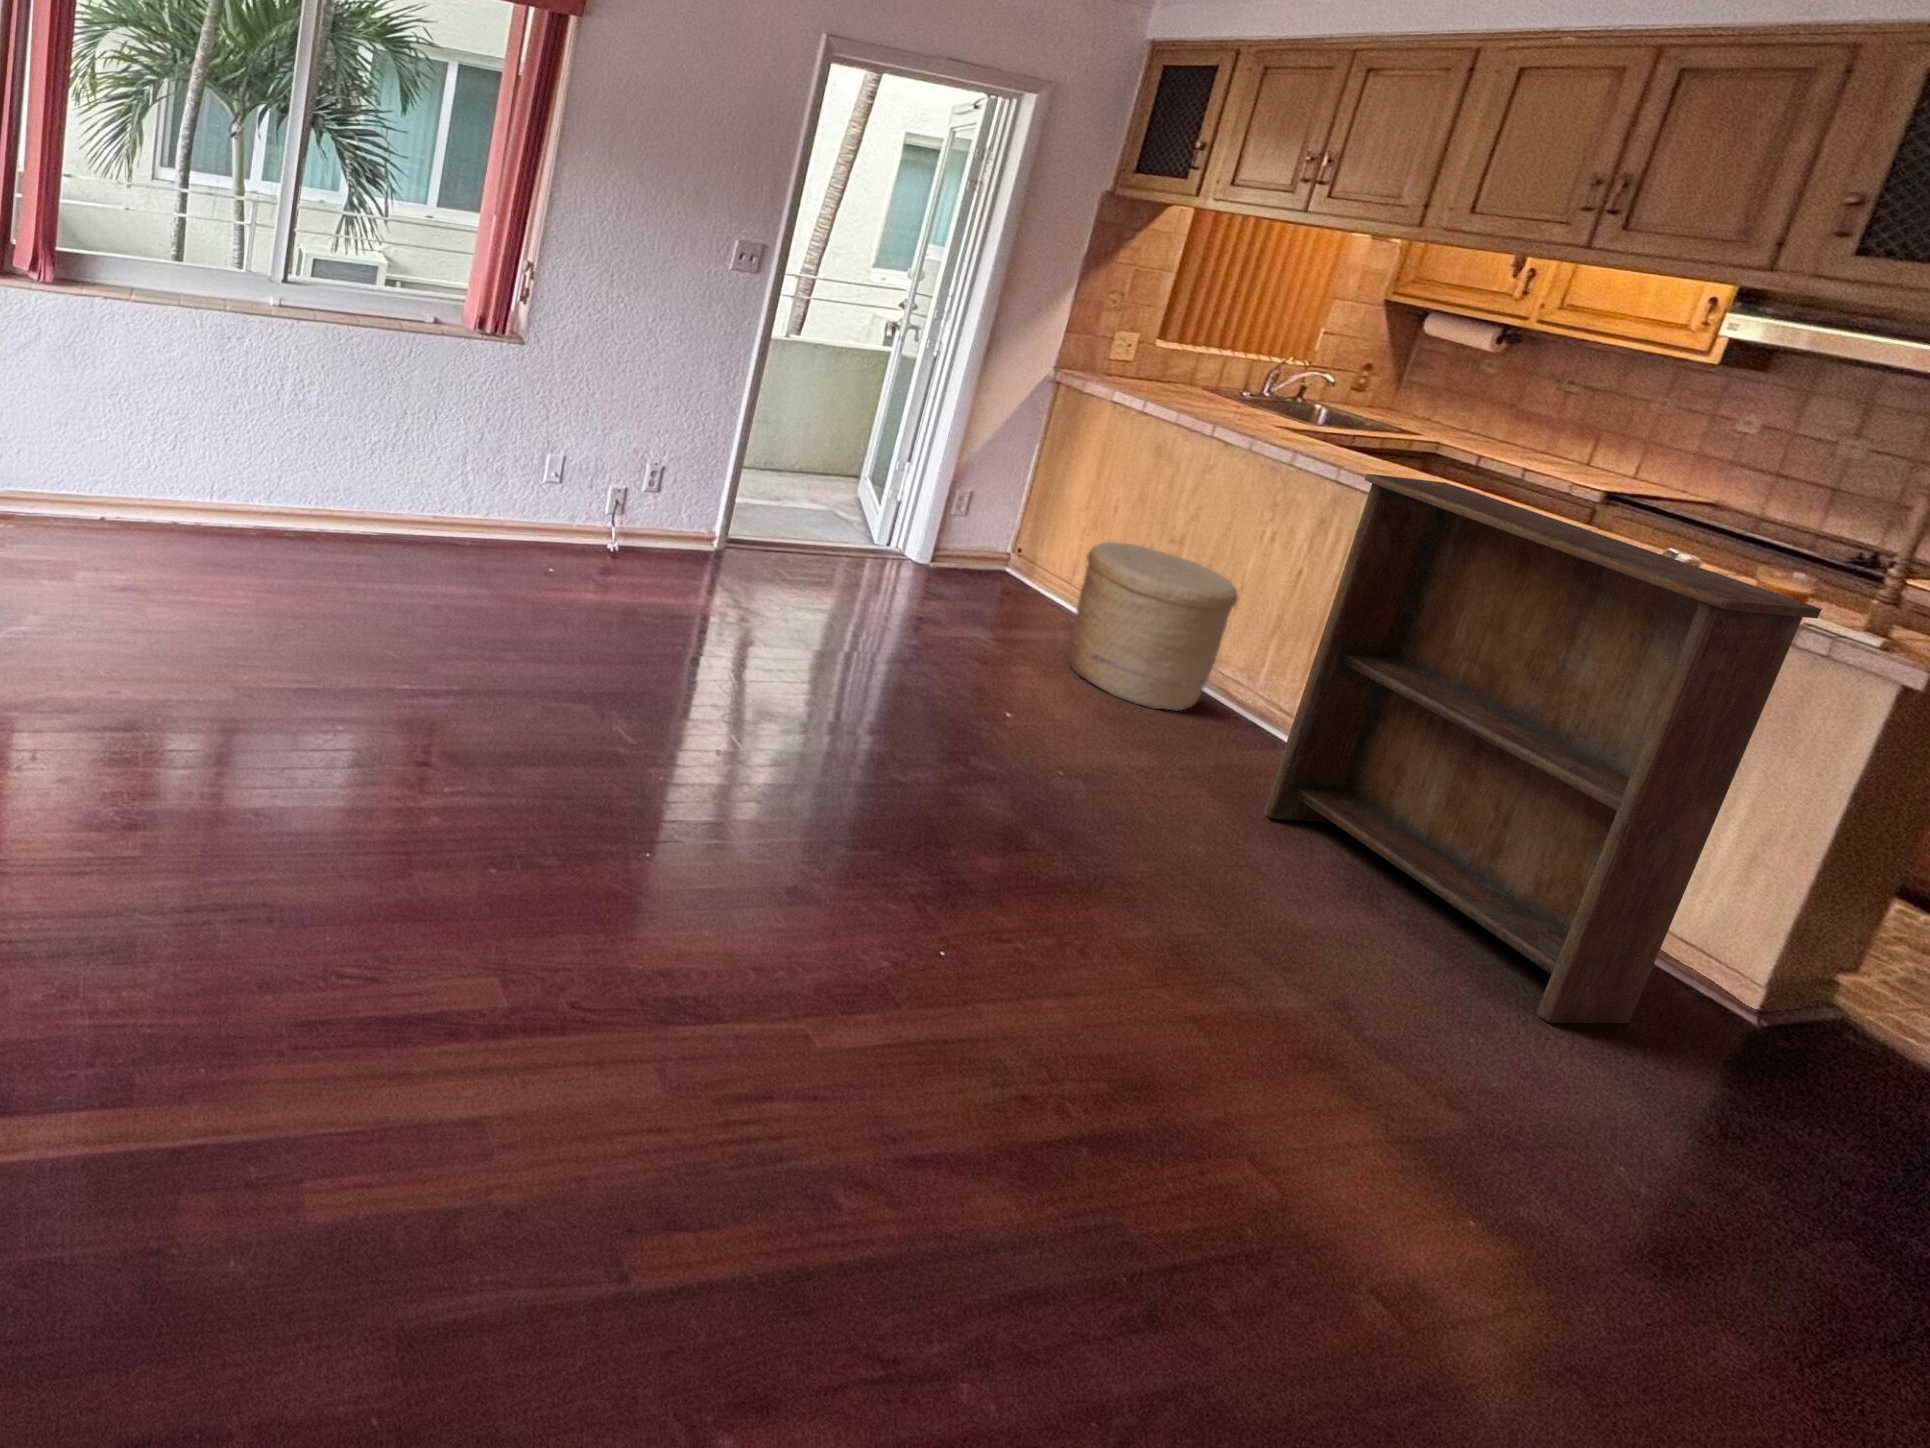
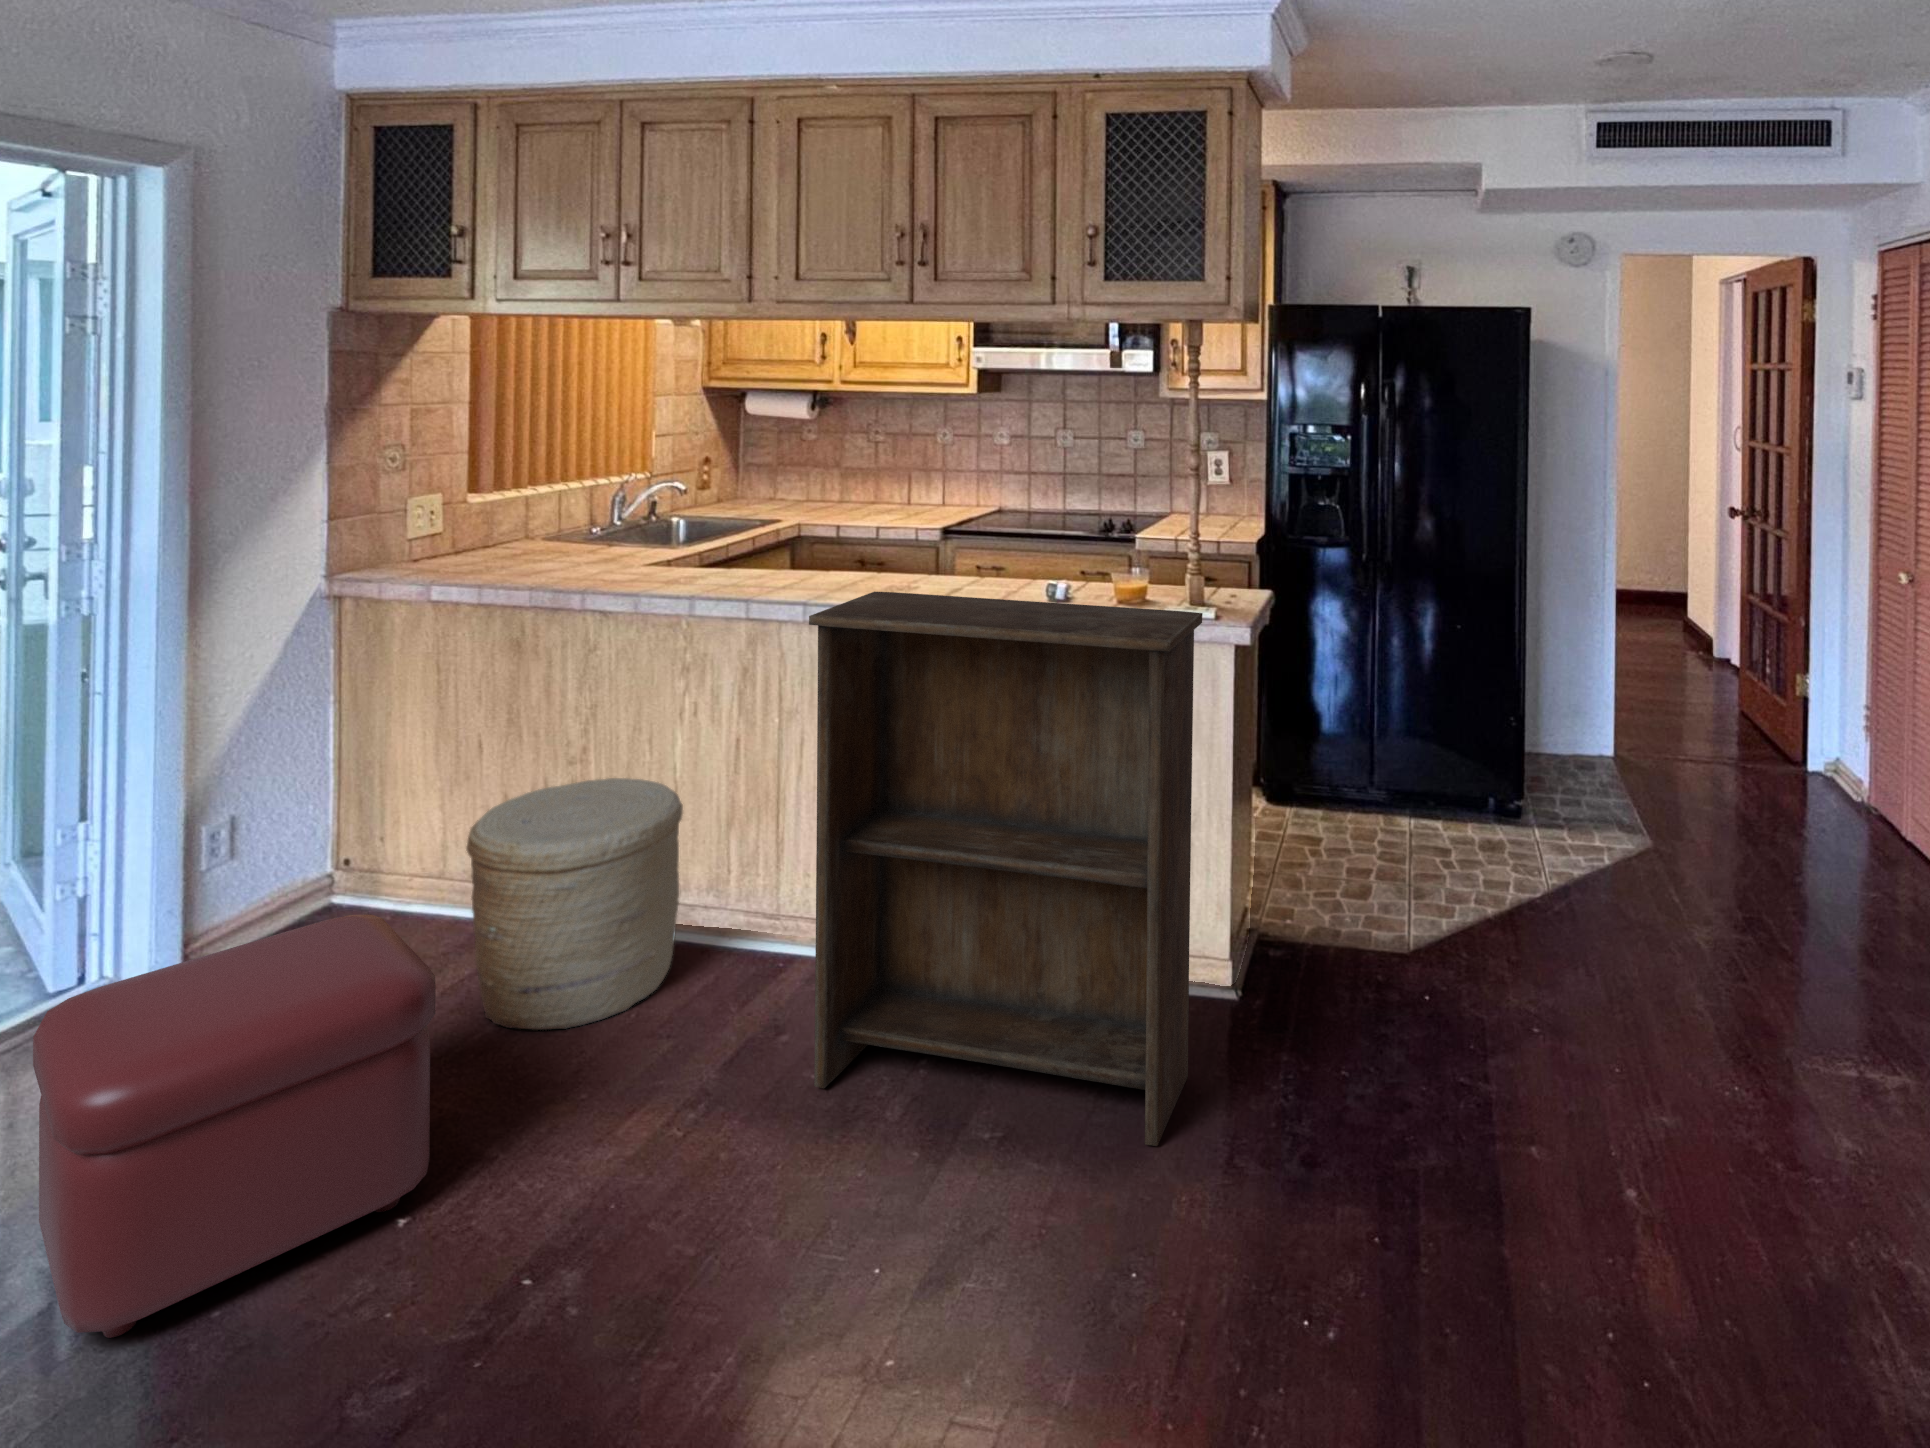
ottoman: none [859,525,1048,708] -> present [33,914,436,1338]

